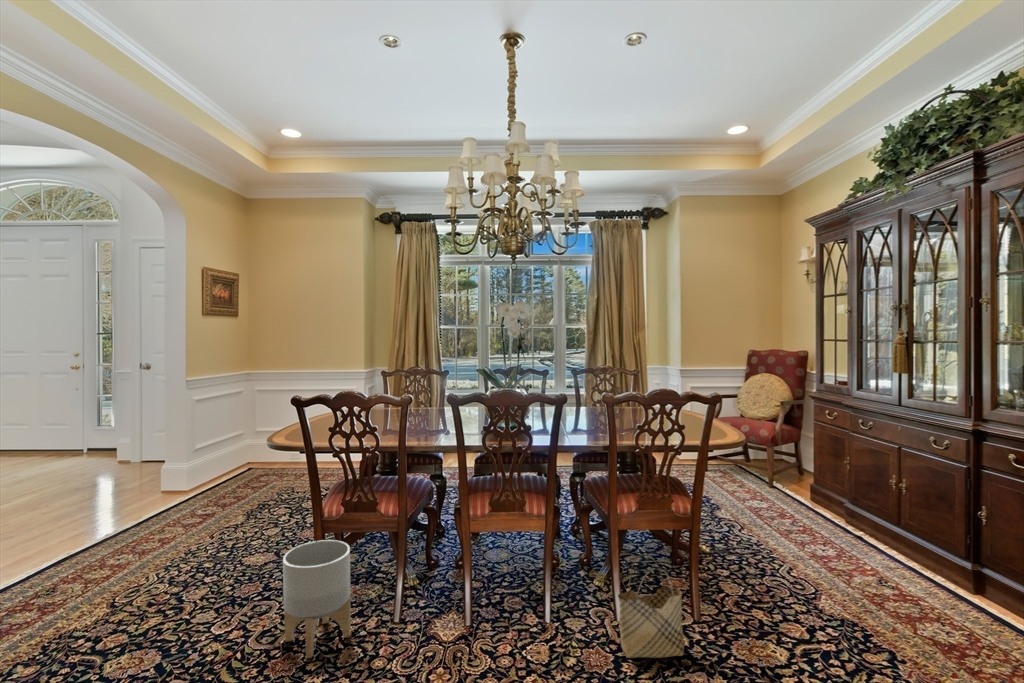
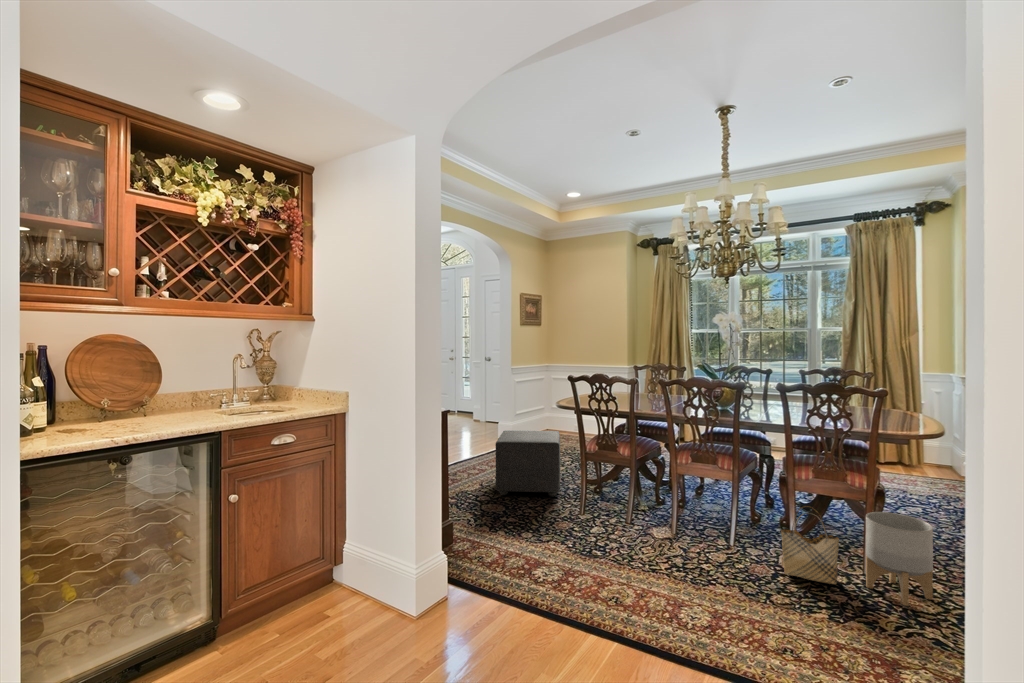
ottoman: none [142,480,274,619] -> present [495,430,561,496]
planter: present [283,540,350,658] -> present [866,512,933,606]

